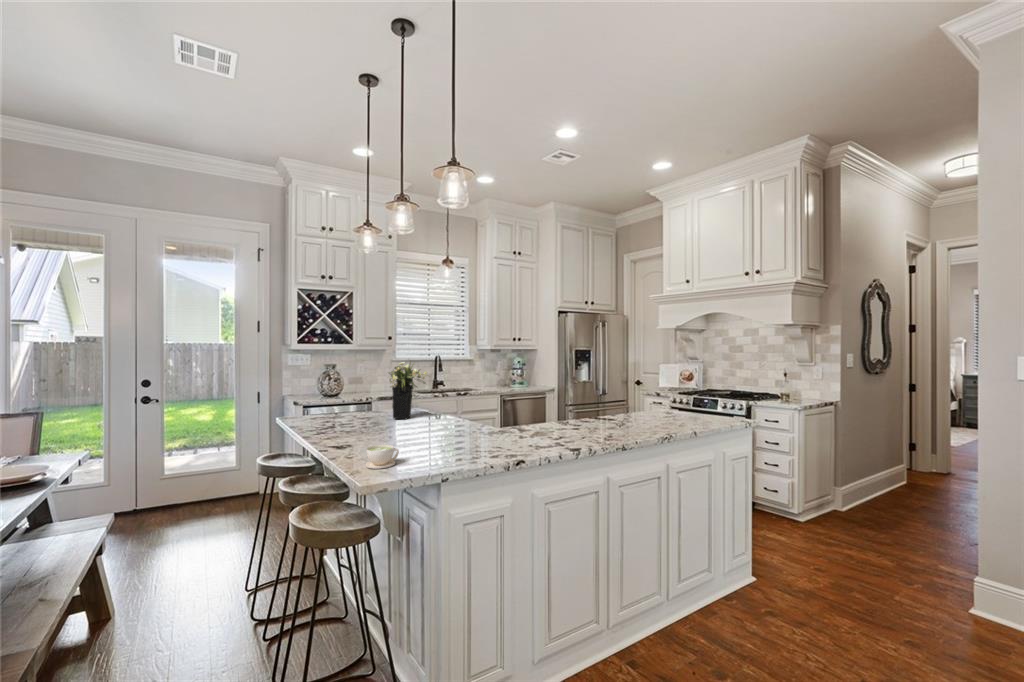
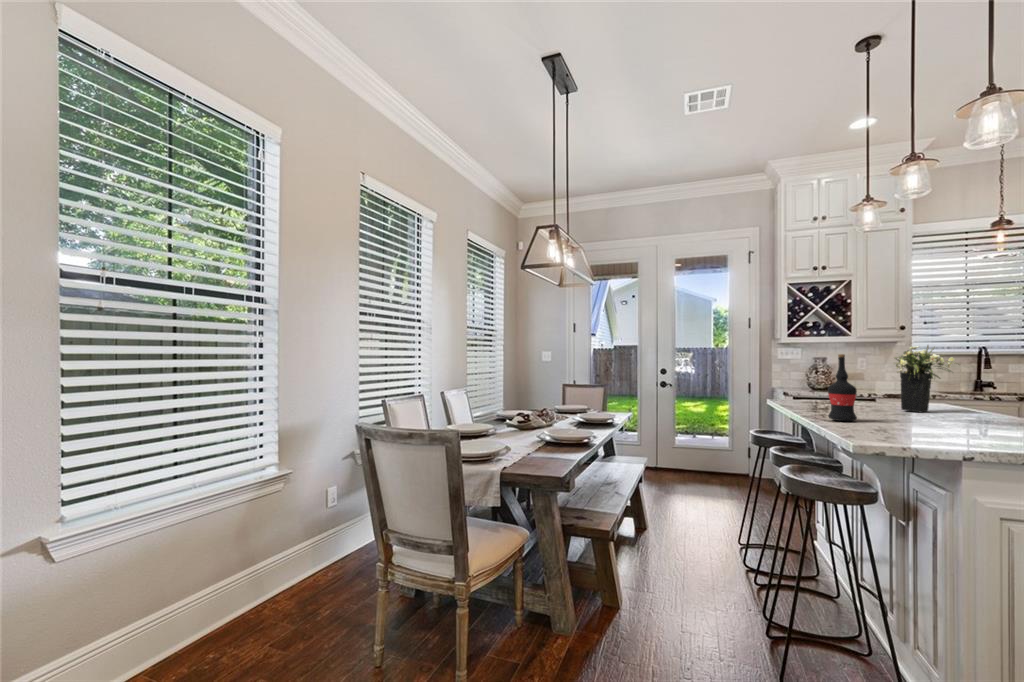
wine bottle: none [337,379,362,447] -> present [828,354,857,421]
coffee cup: present [366,445,399,469] -> none [859,415,901,437]

